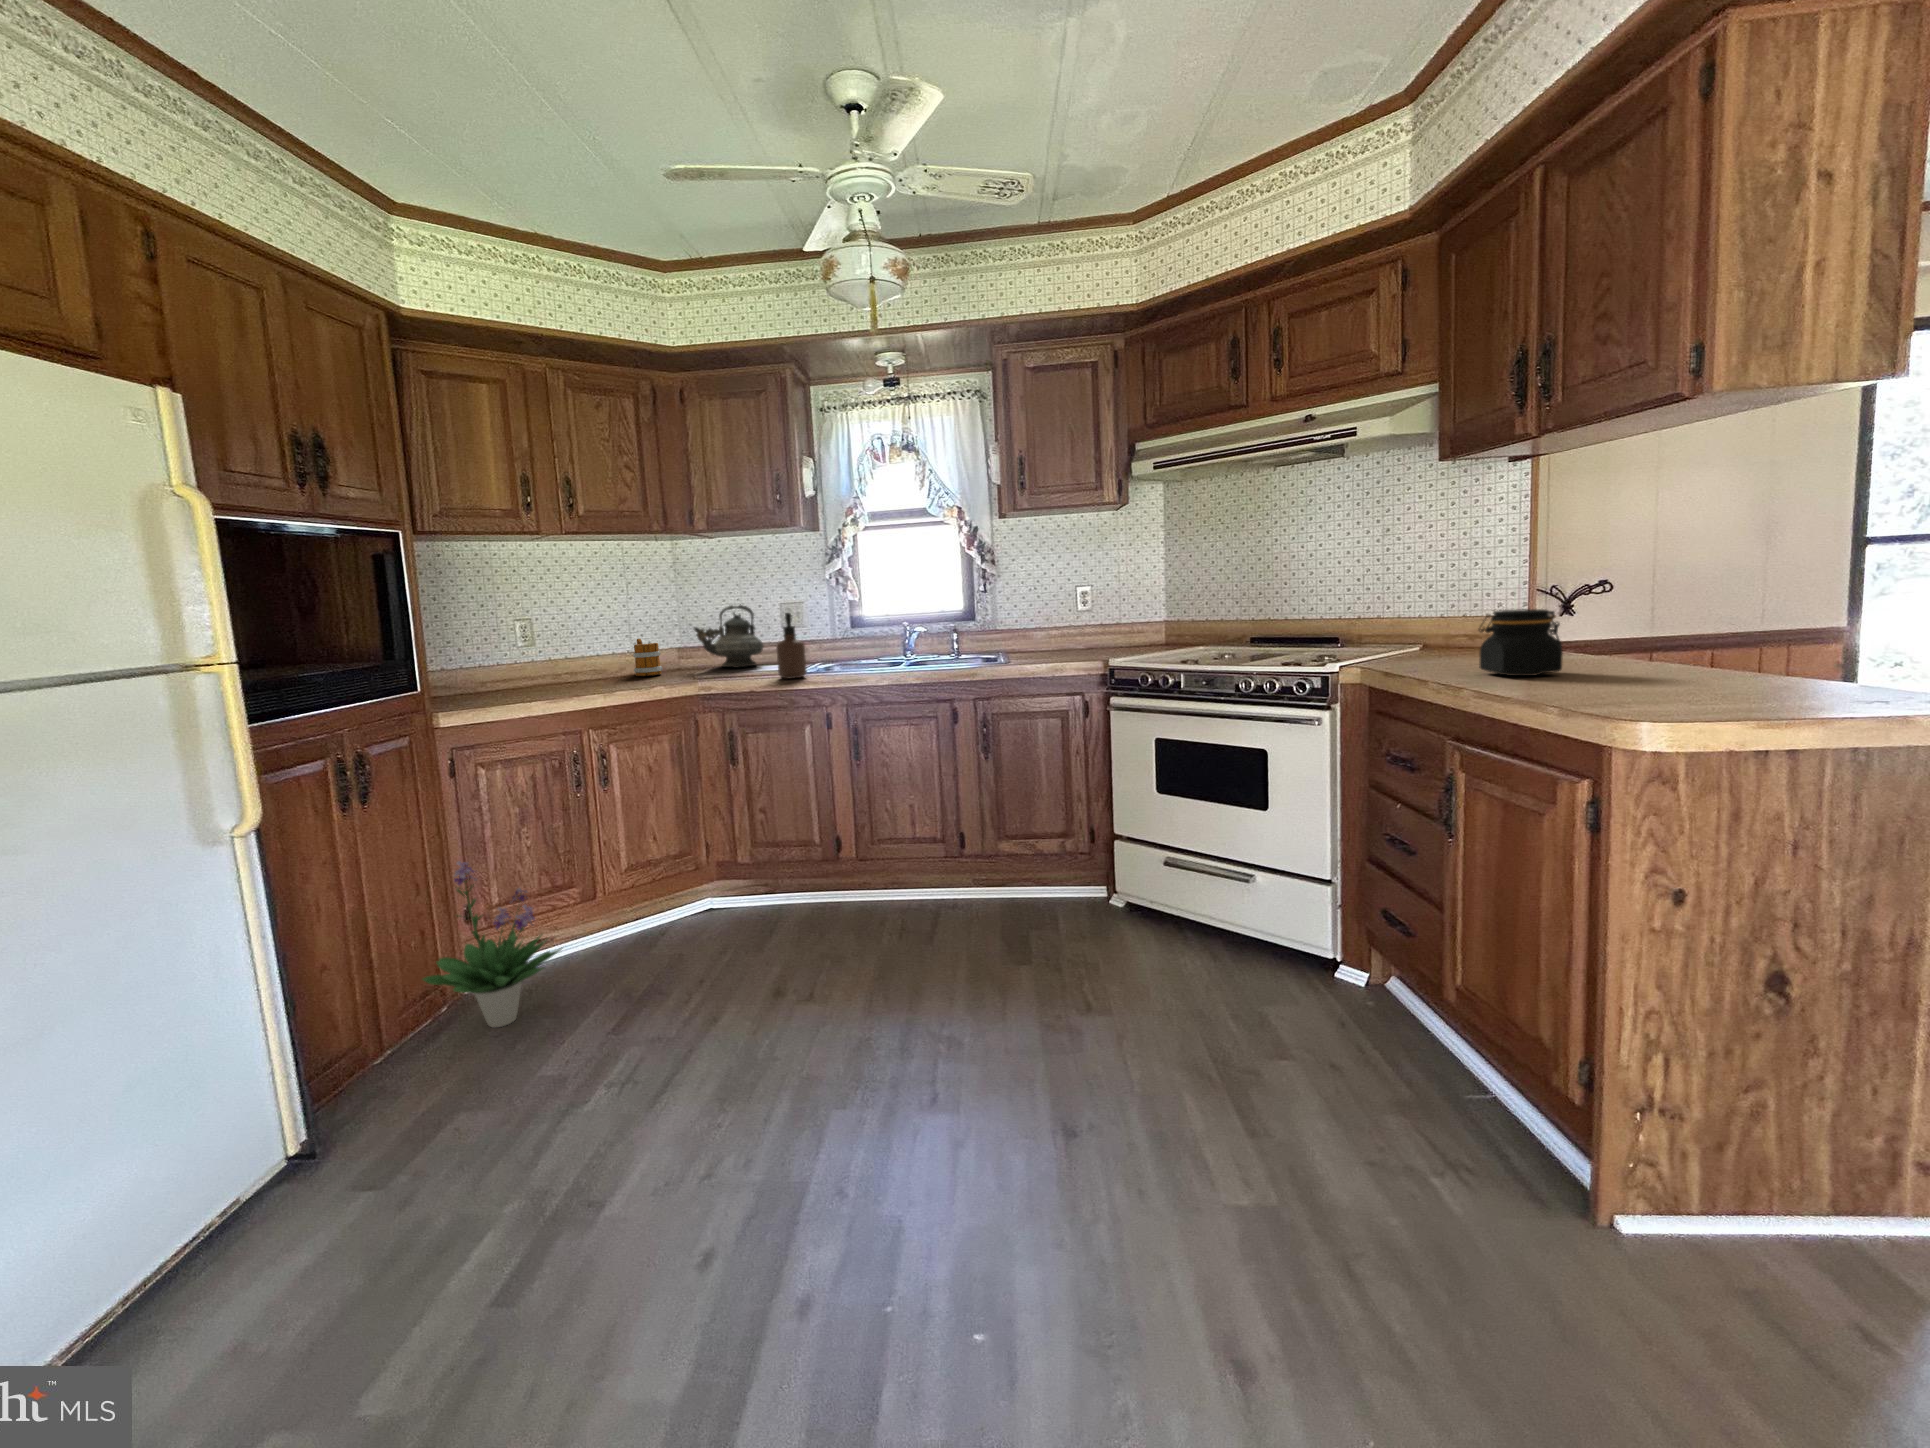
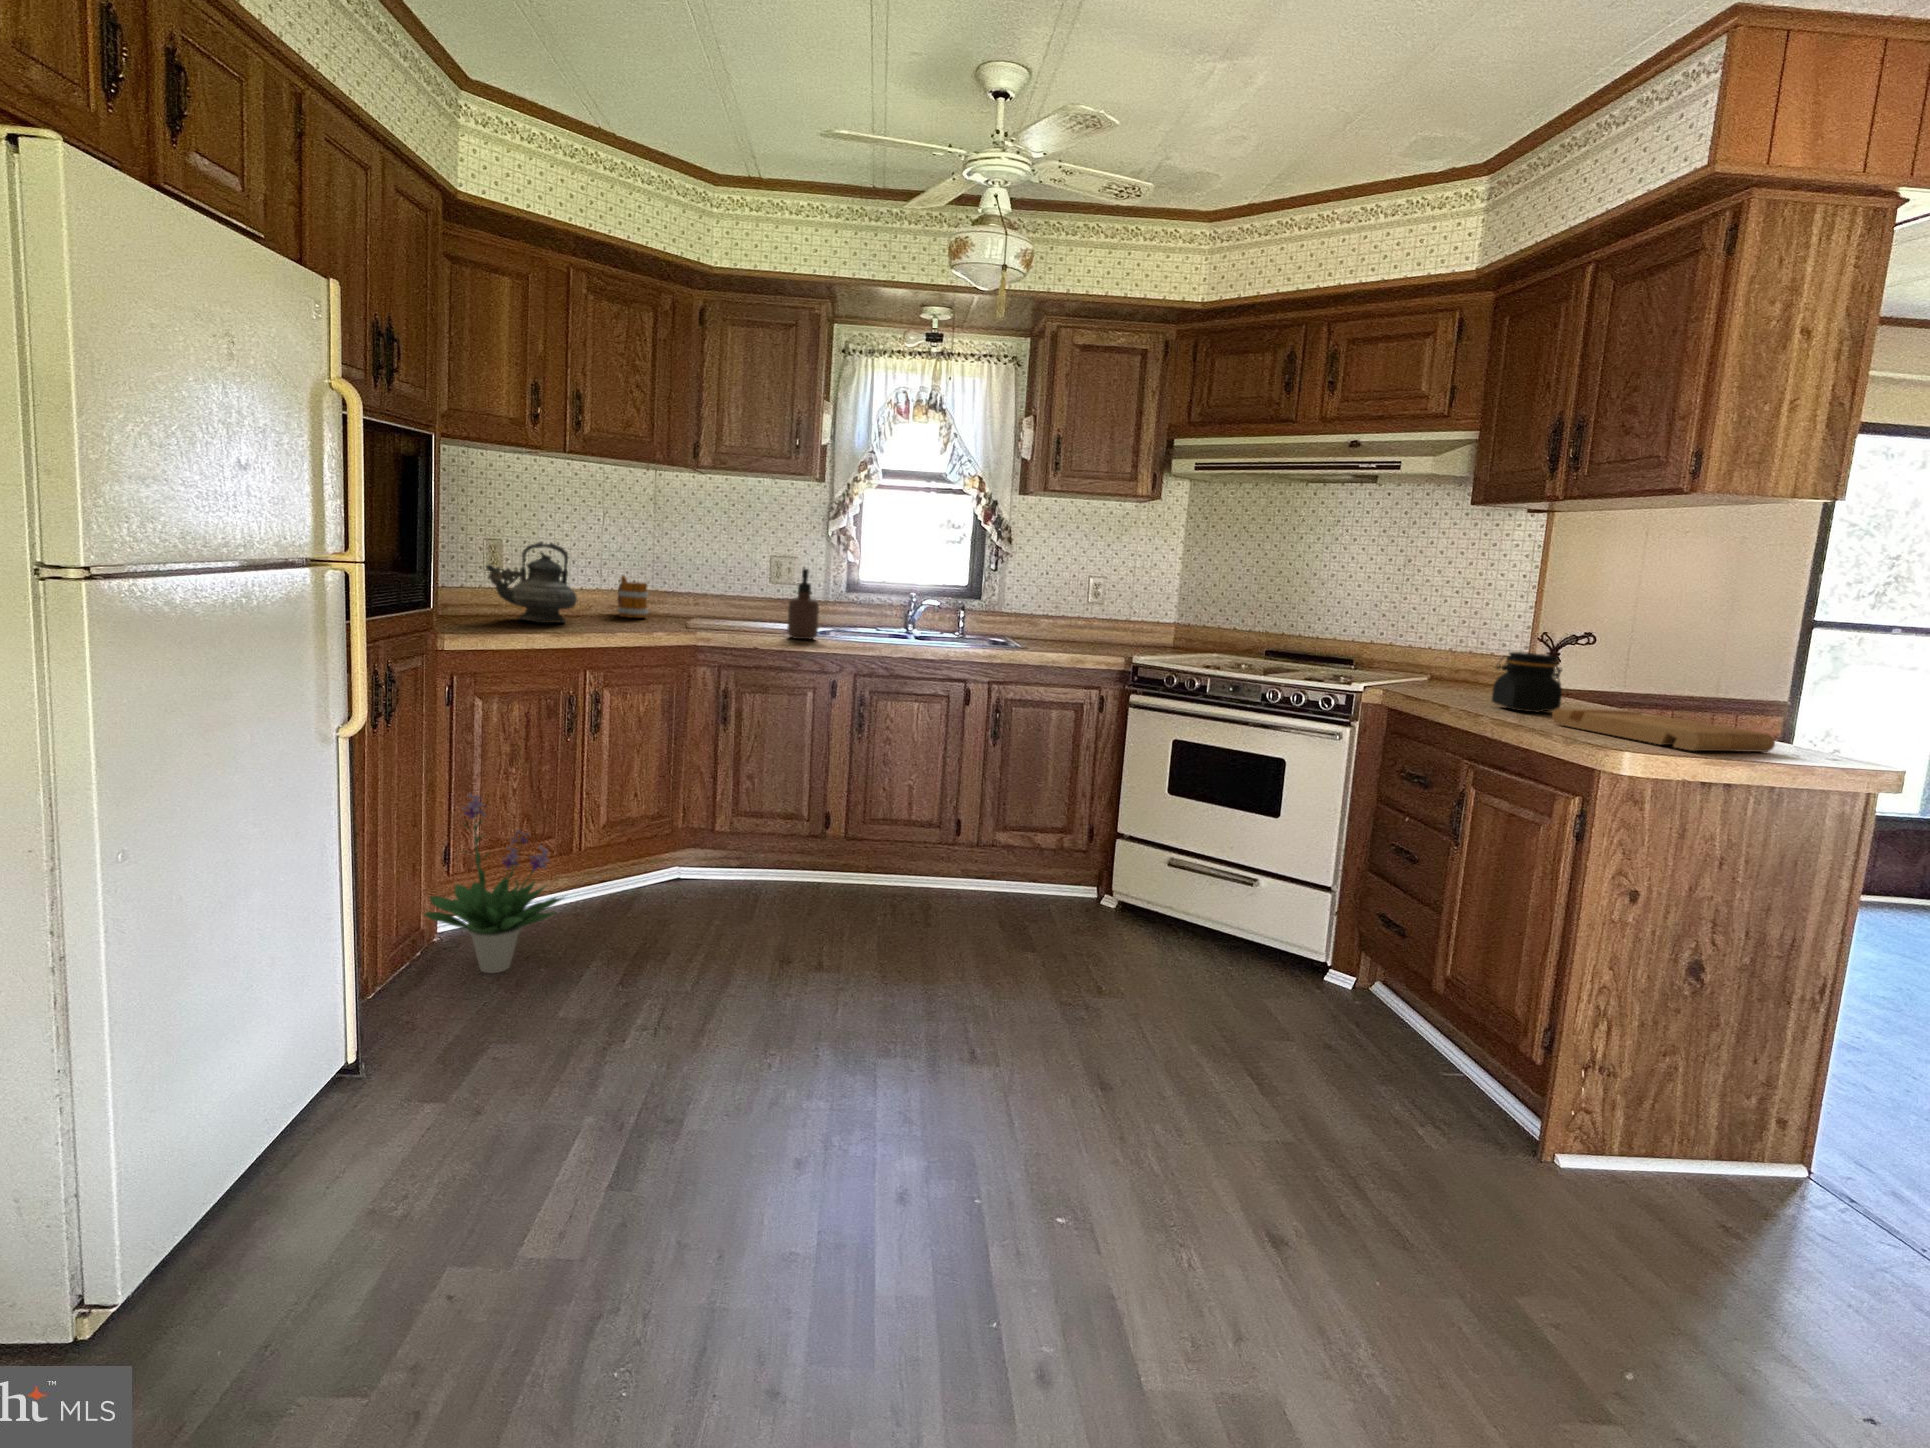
teapot: present [694,604,764,668] -> present [486,542,577,623]
cutting board: none [1548,663,1852,709] -> present [1552,708,1775,752]

